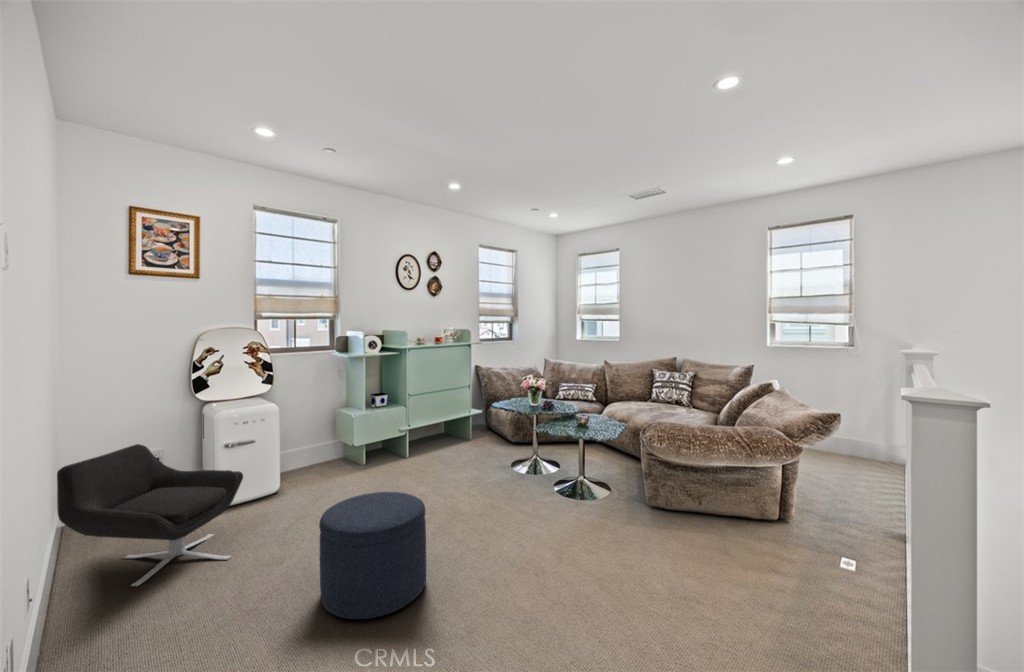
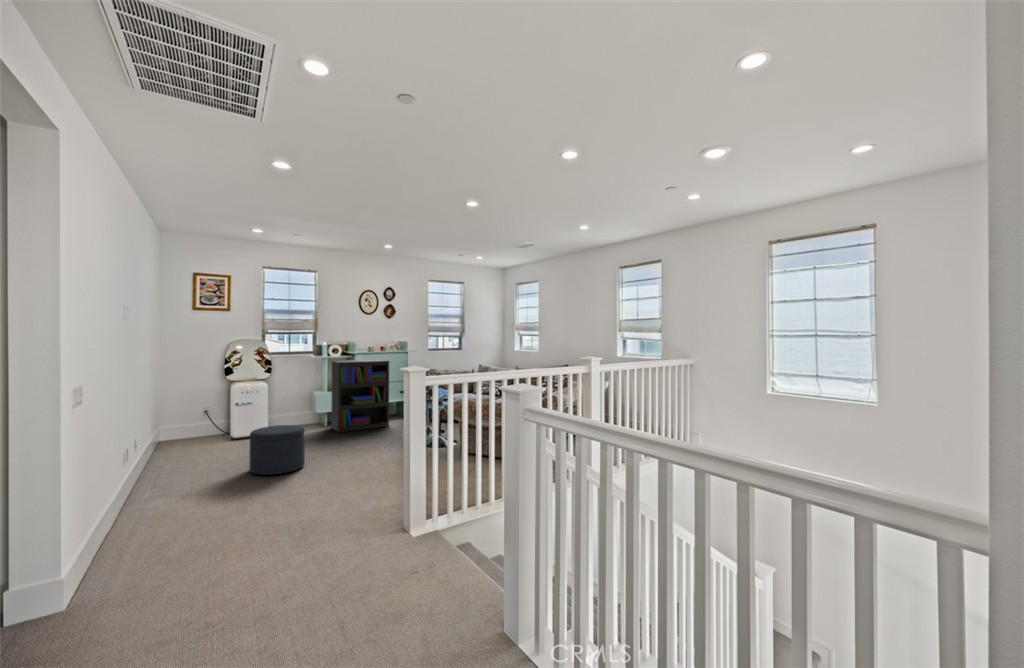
bookshelf: none [375,357,462,475] -> present [331,360,389,432]
lounge chair: present [57,444,243,586] -> none [151,399,238,460]

